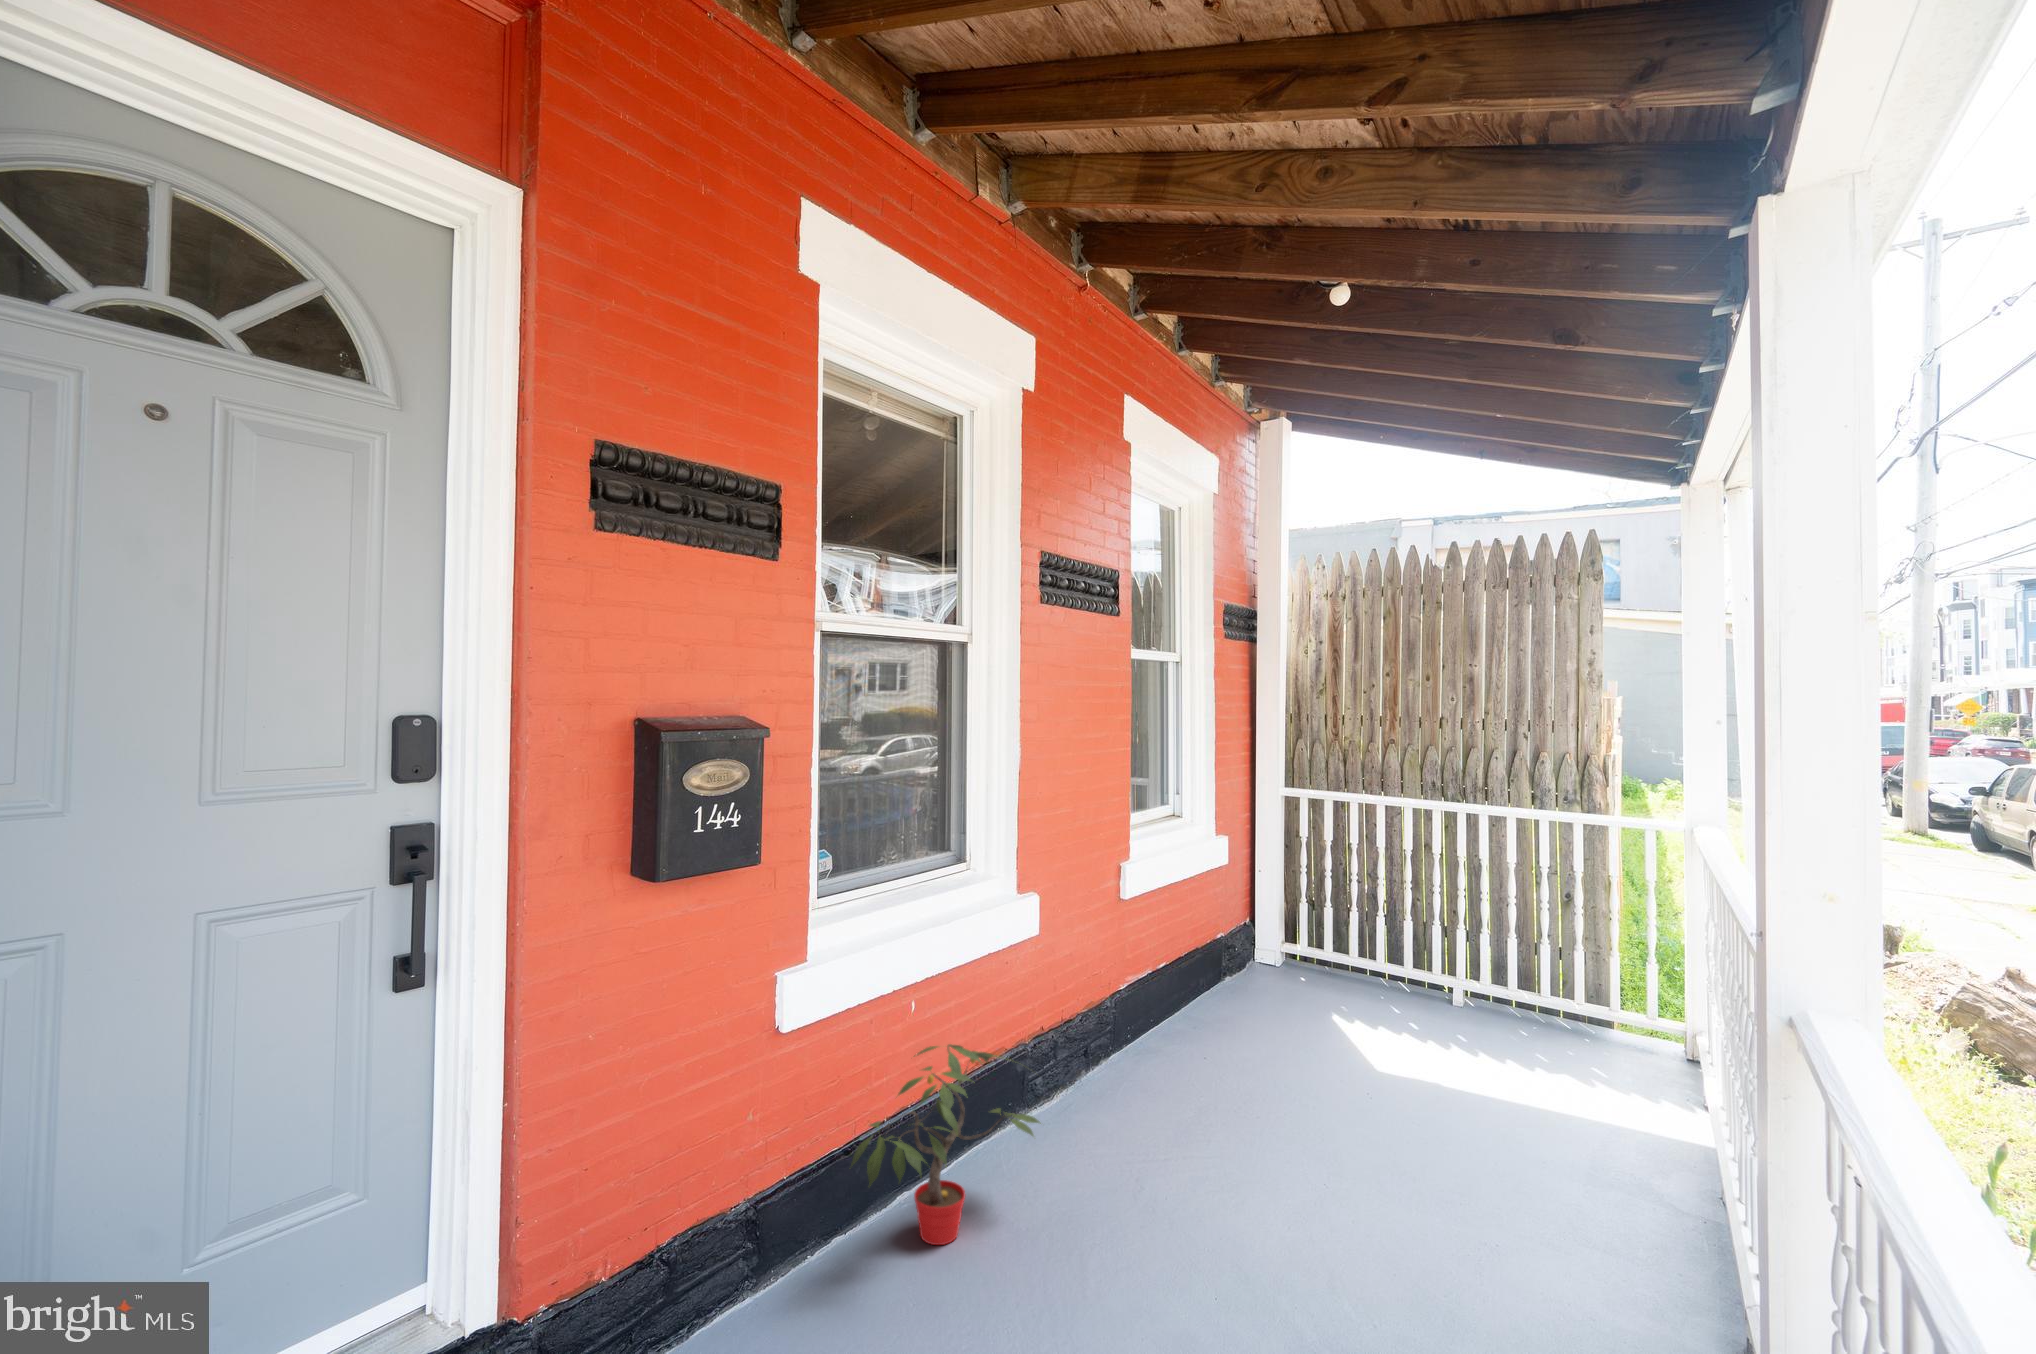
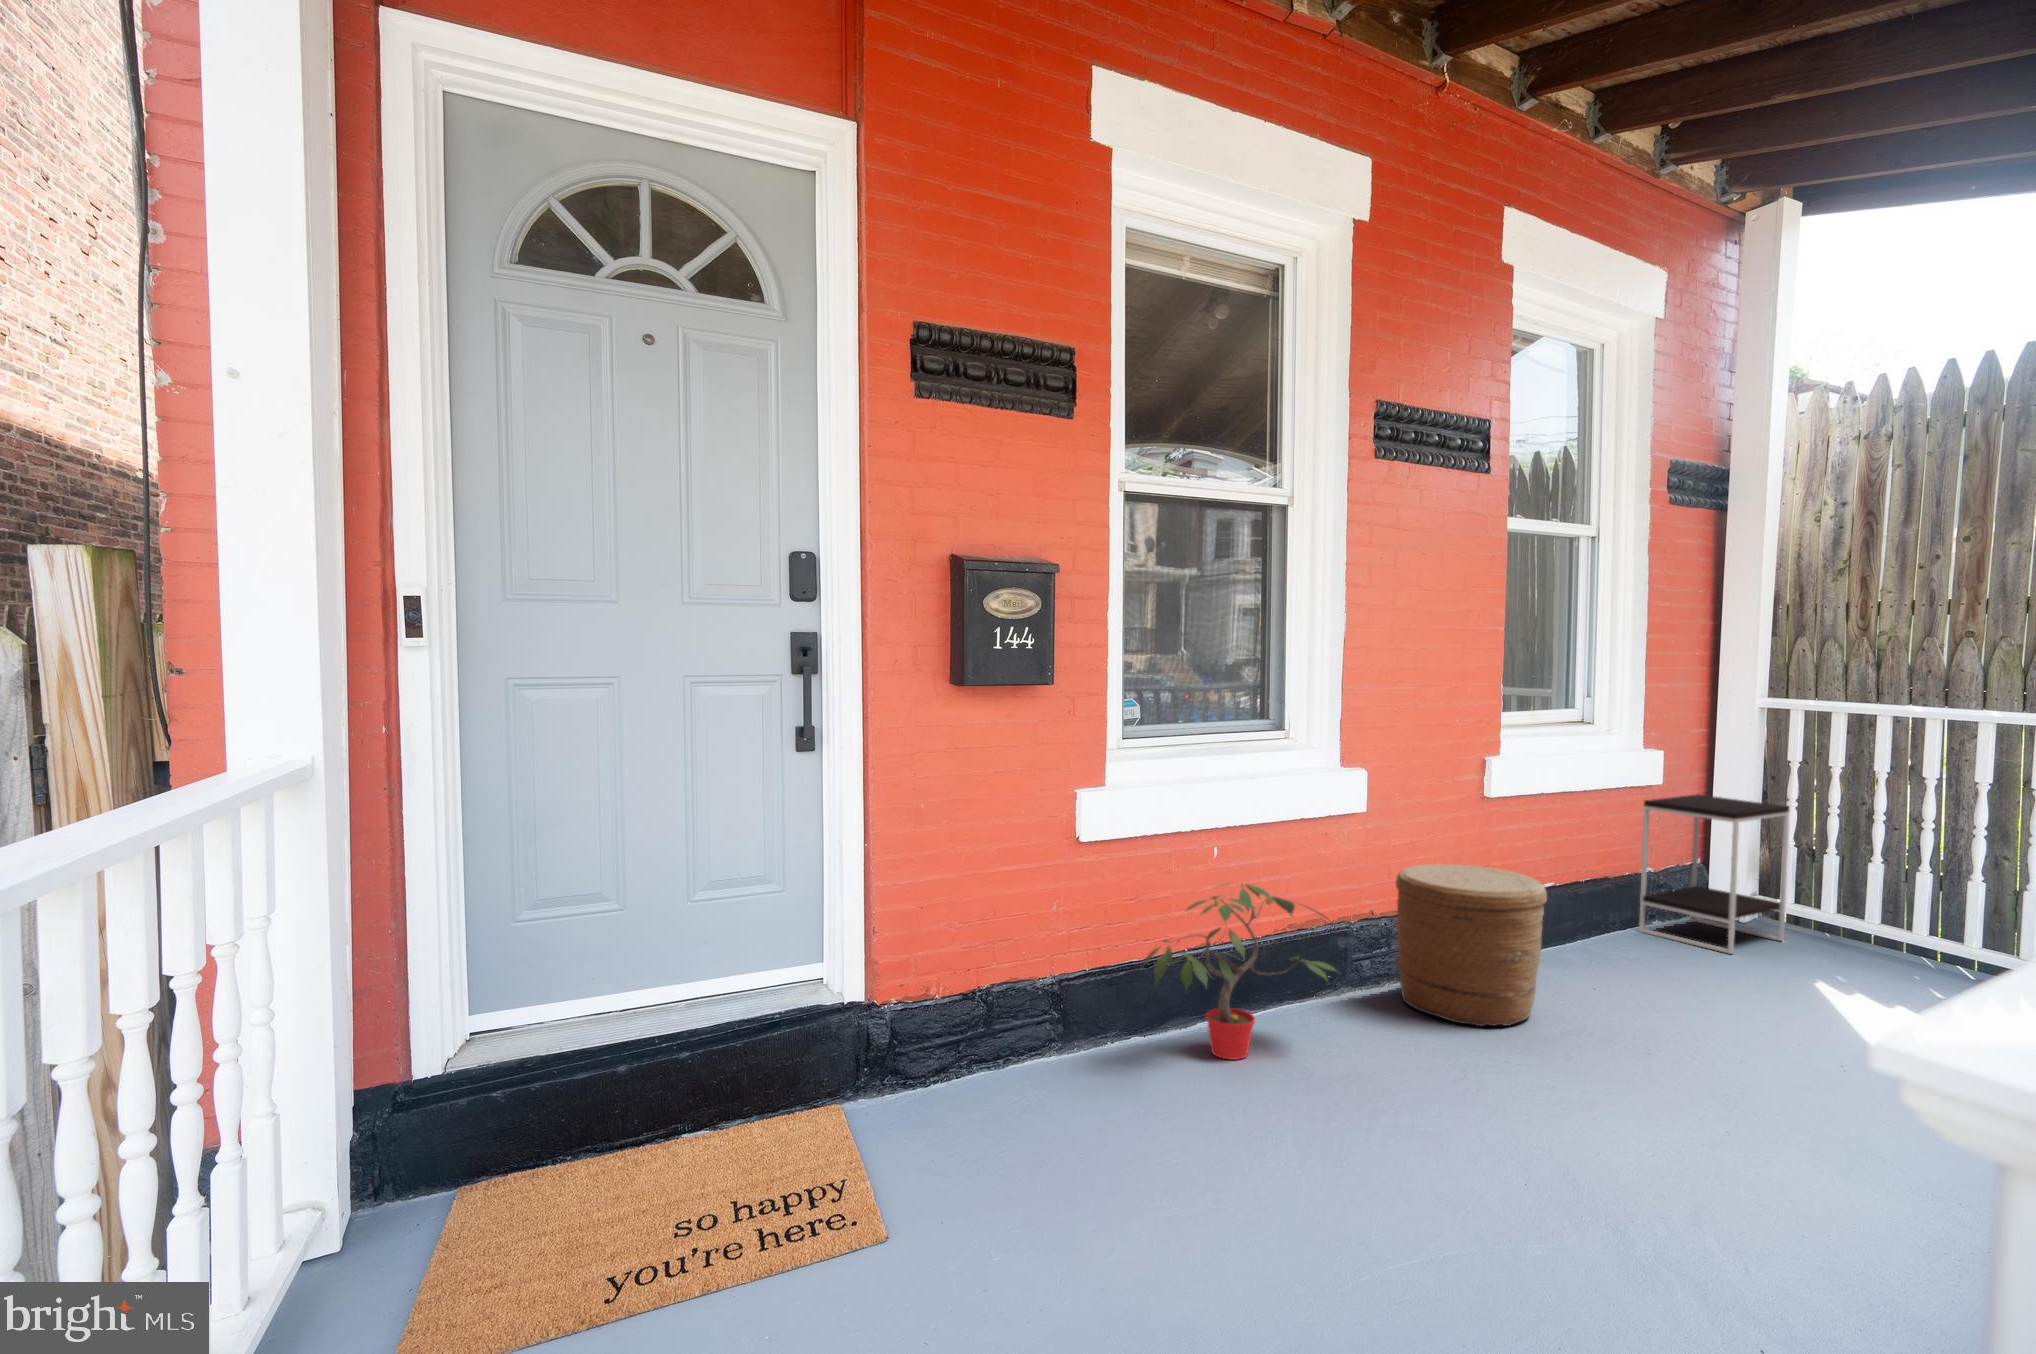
side table: none [1216,871,1312,1007] -> present [1639,794,1789,954]
woven basket: none [1064,973,1193,1138] -> present [1396,864,1547,1026]

